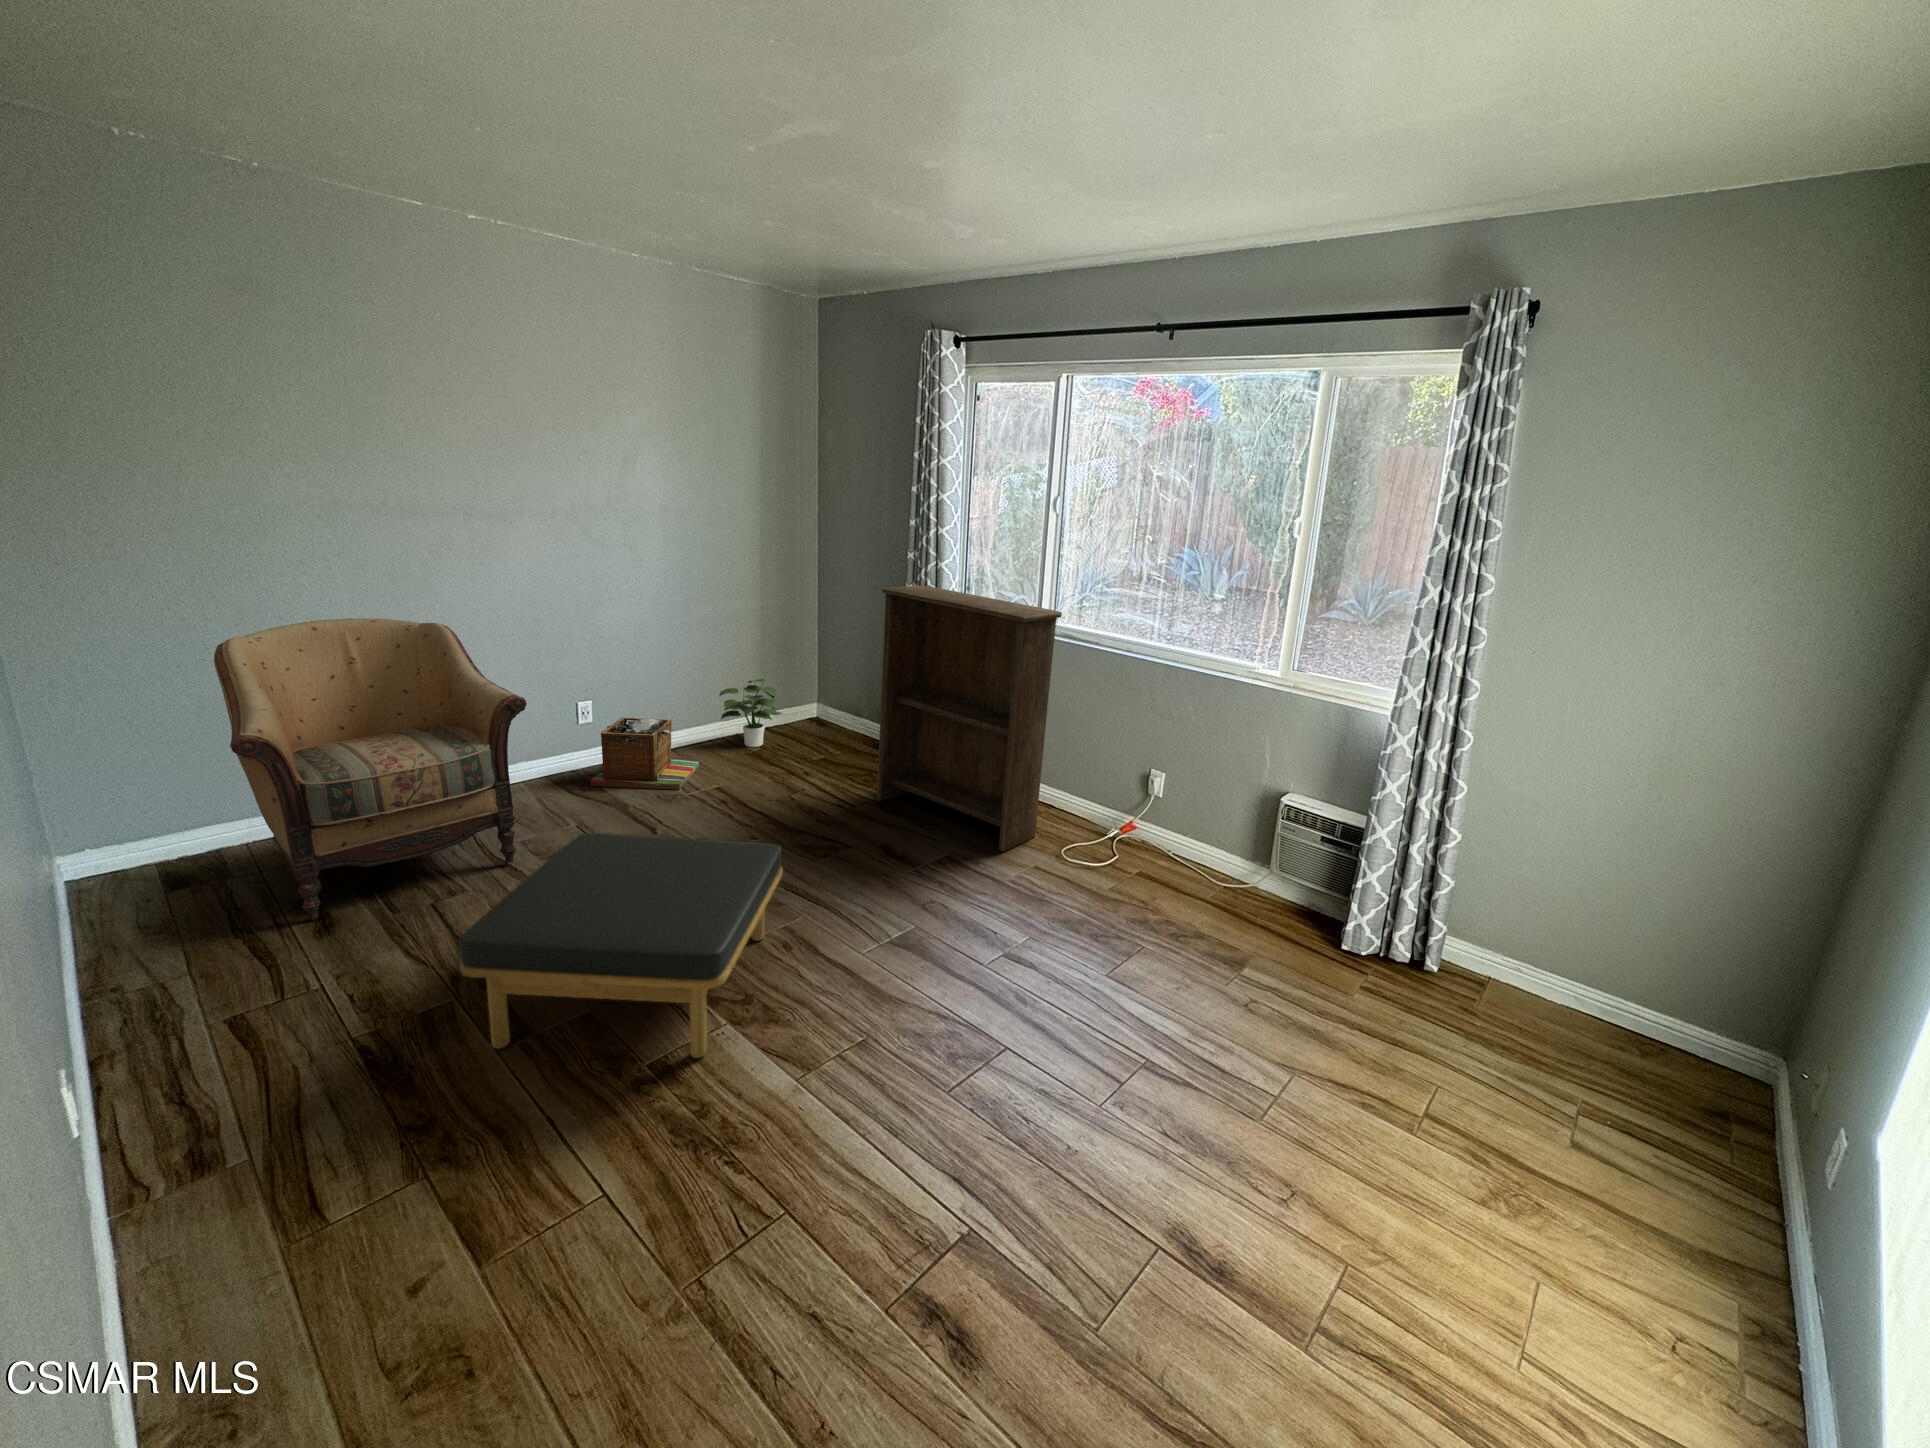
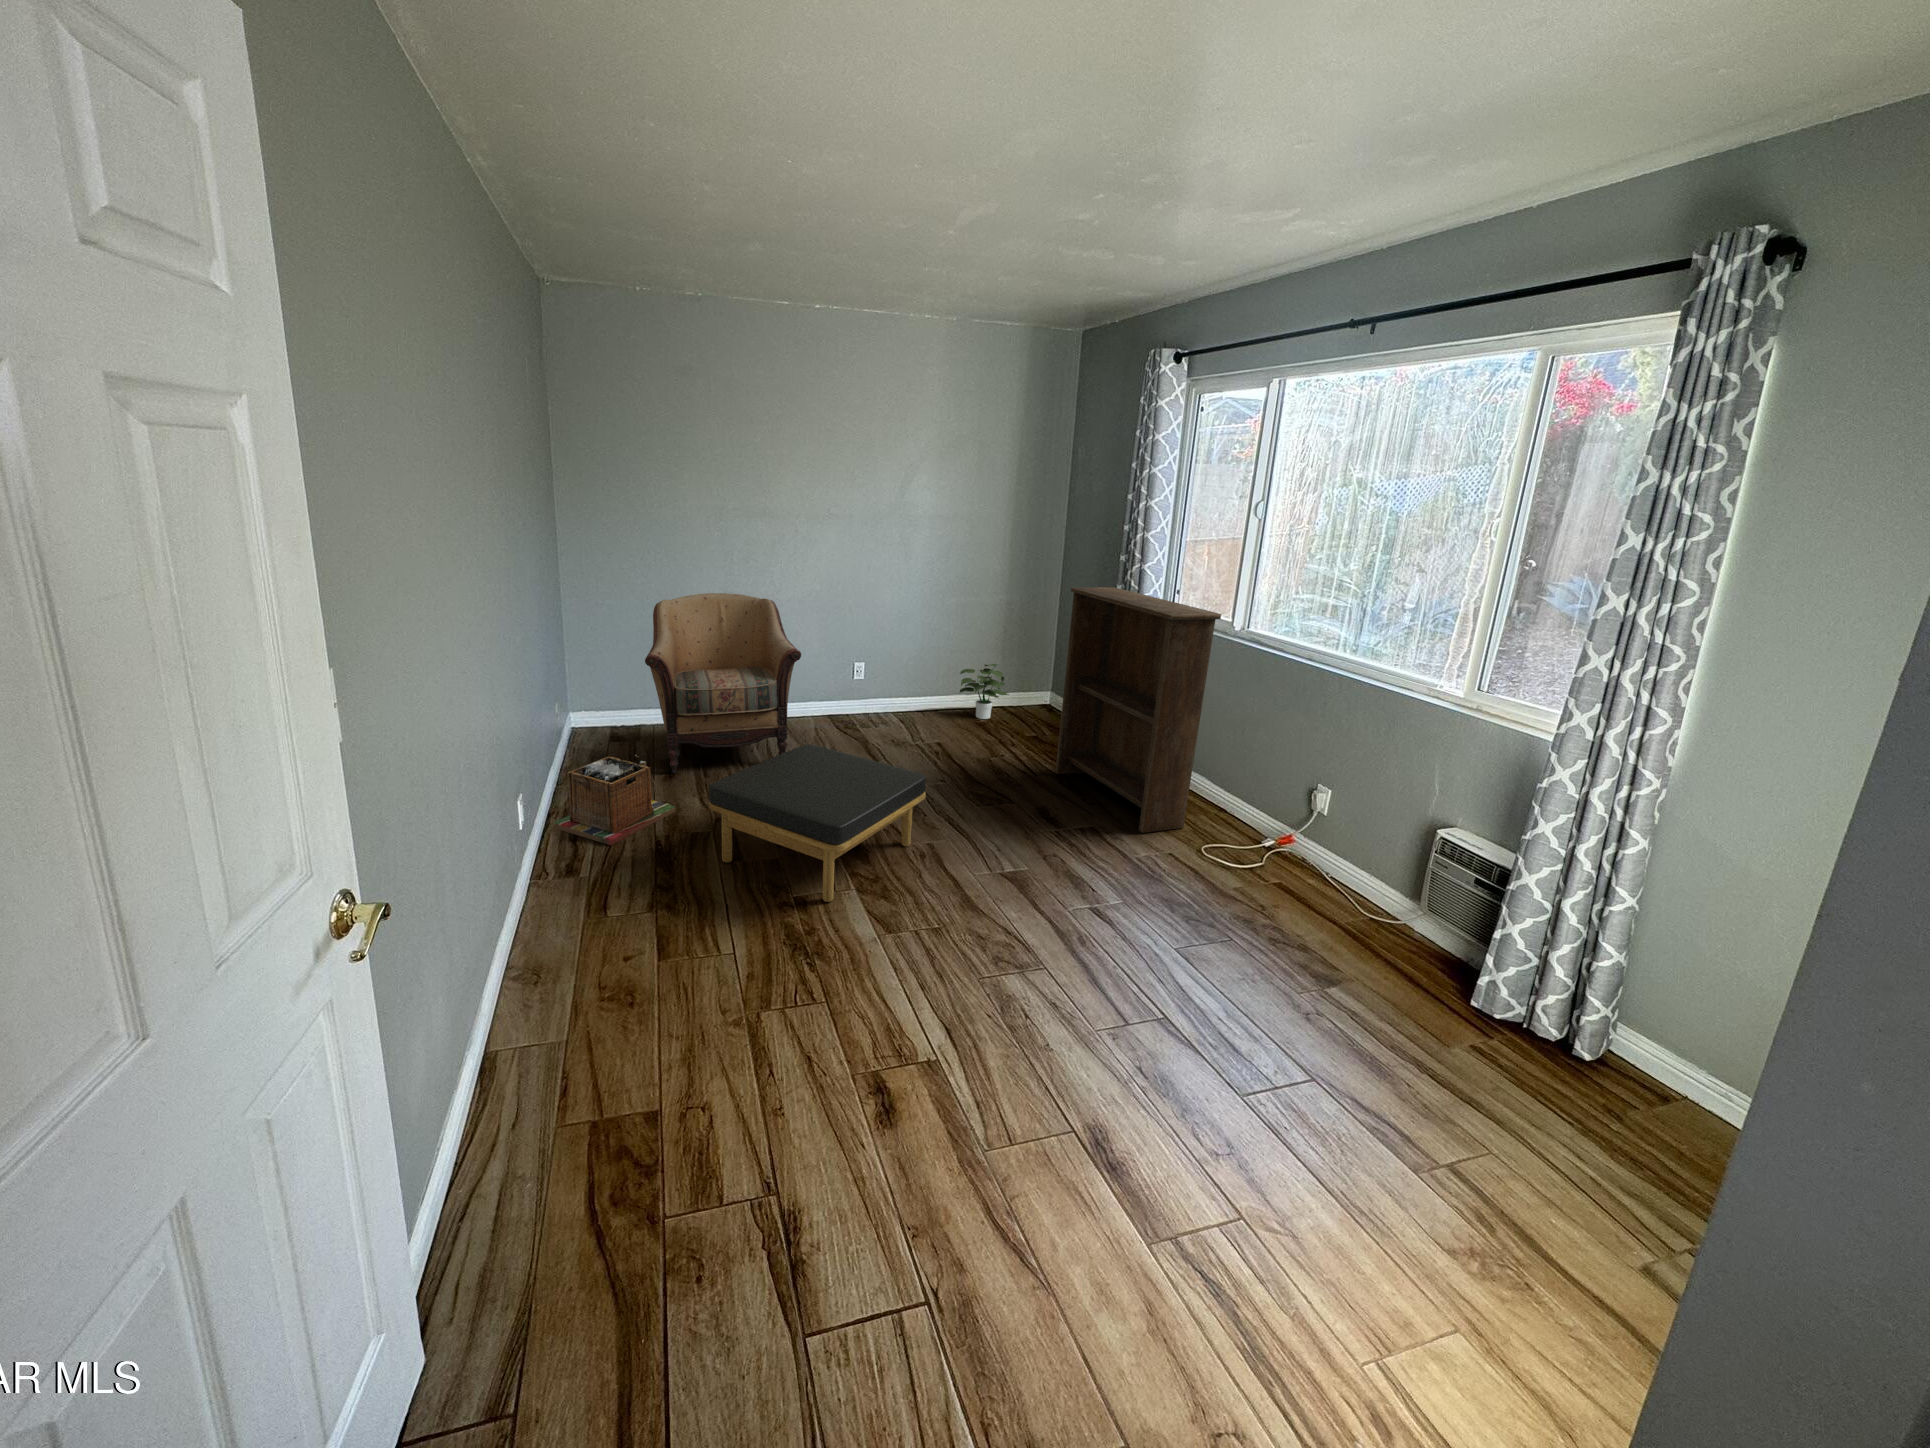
laundry basket: present [591,718,699,790] -> present [554,755,675,845]

